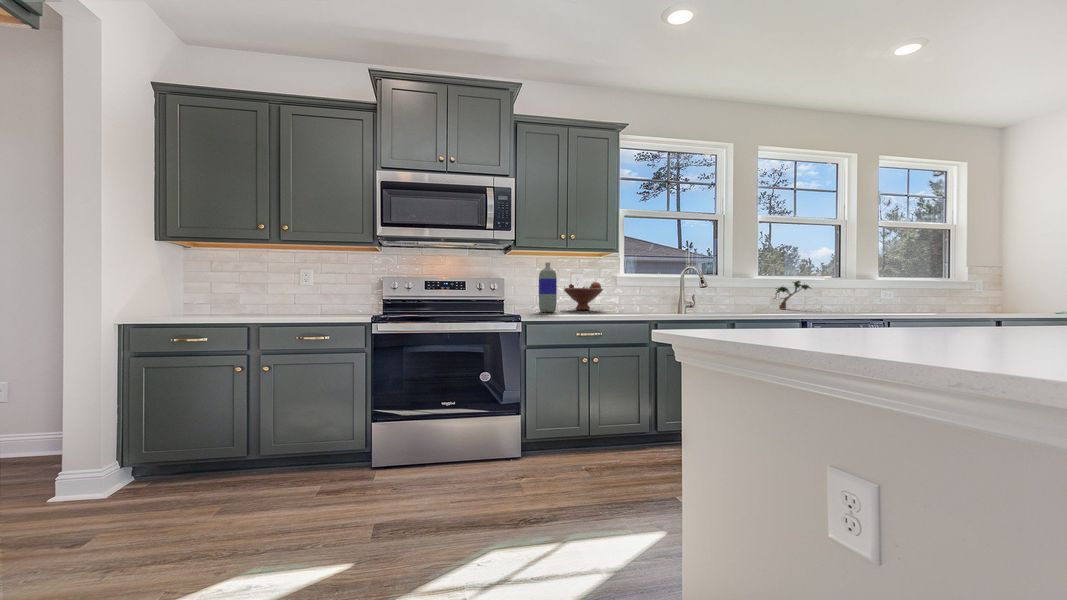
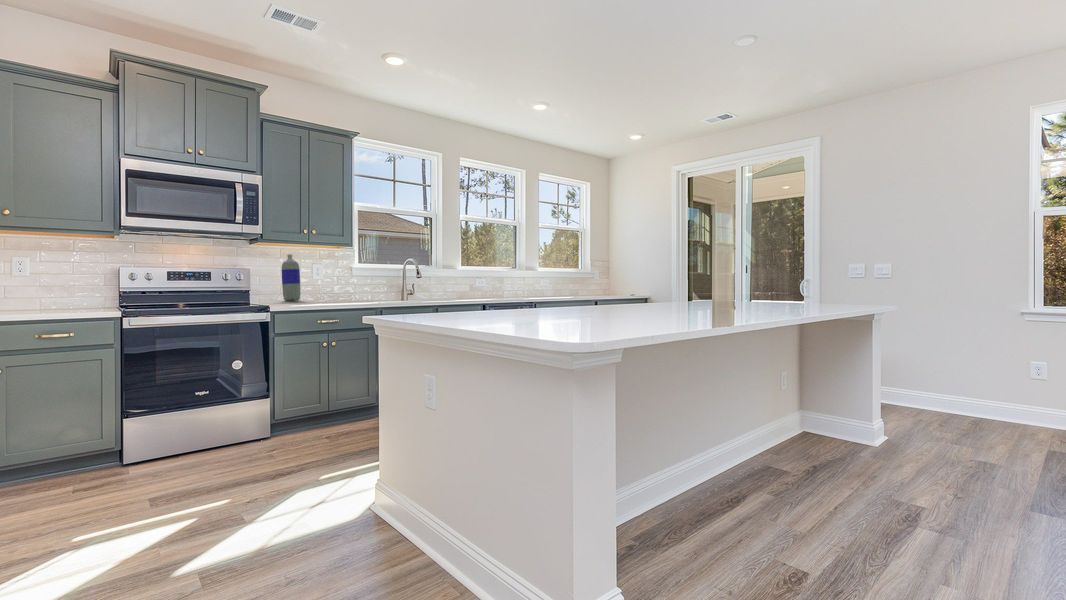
potted plant: present [775,281,810,309] -> none [471,269,502,293]
fruit bowl: present [563,282,603,310] -> none [300,272,339,299]

